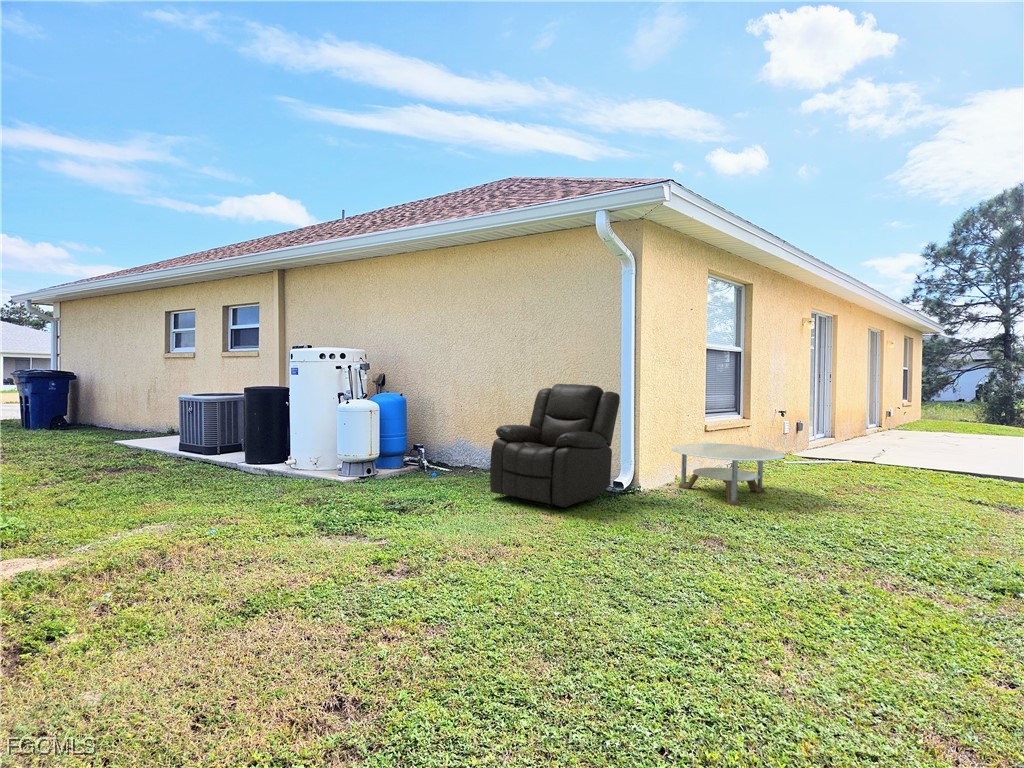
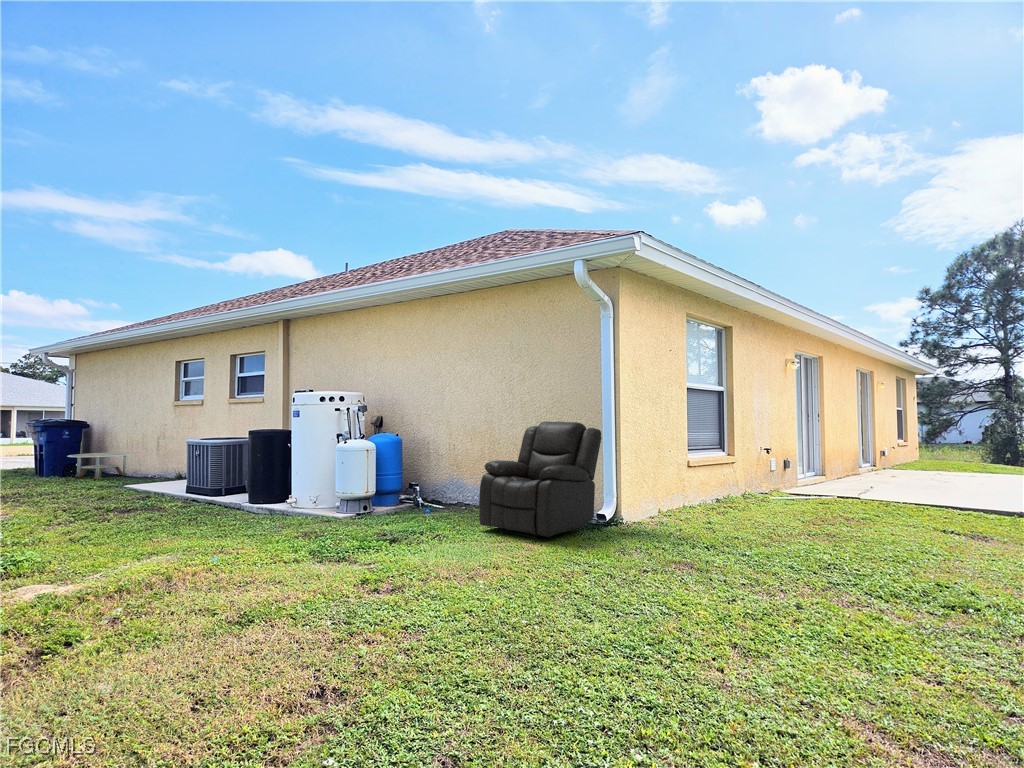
round table: present [671,443,785,506] -> present [67,453,133,479]

